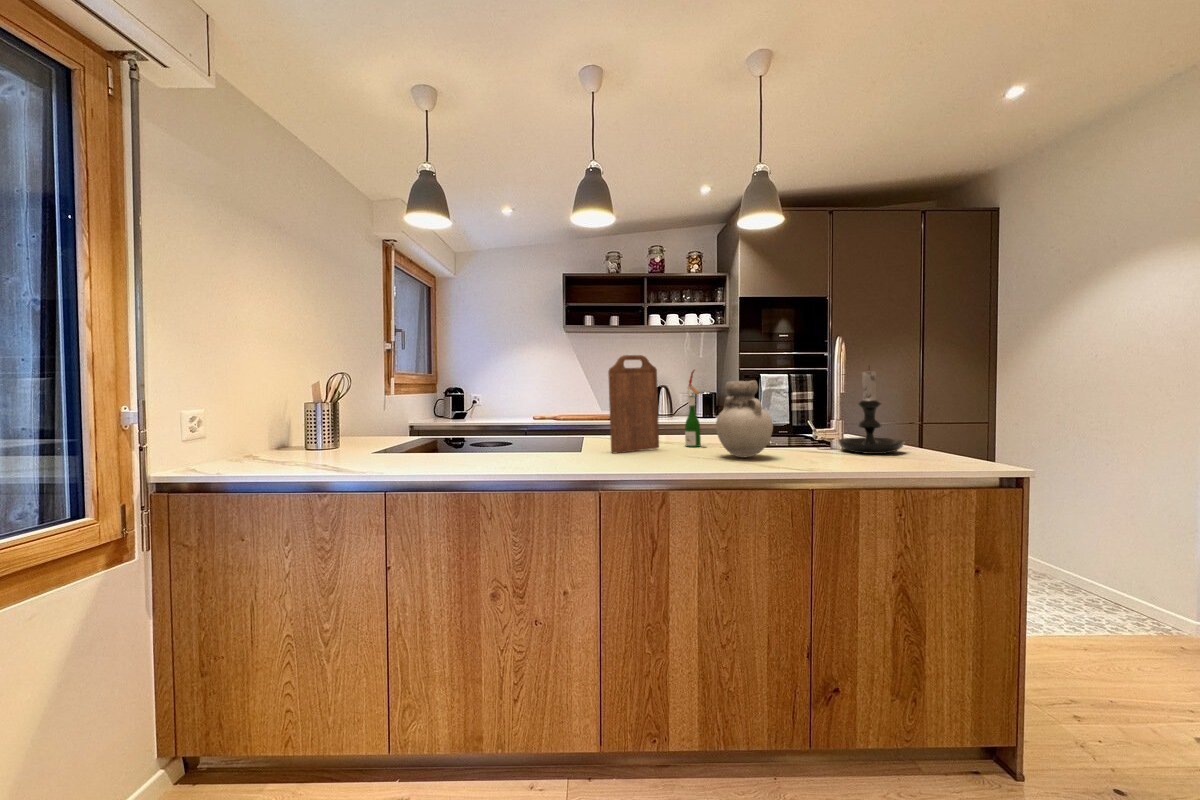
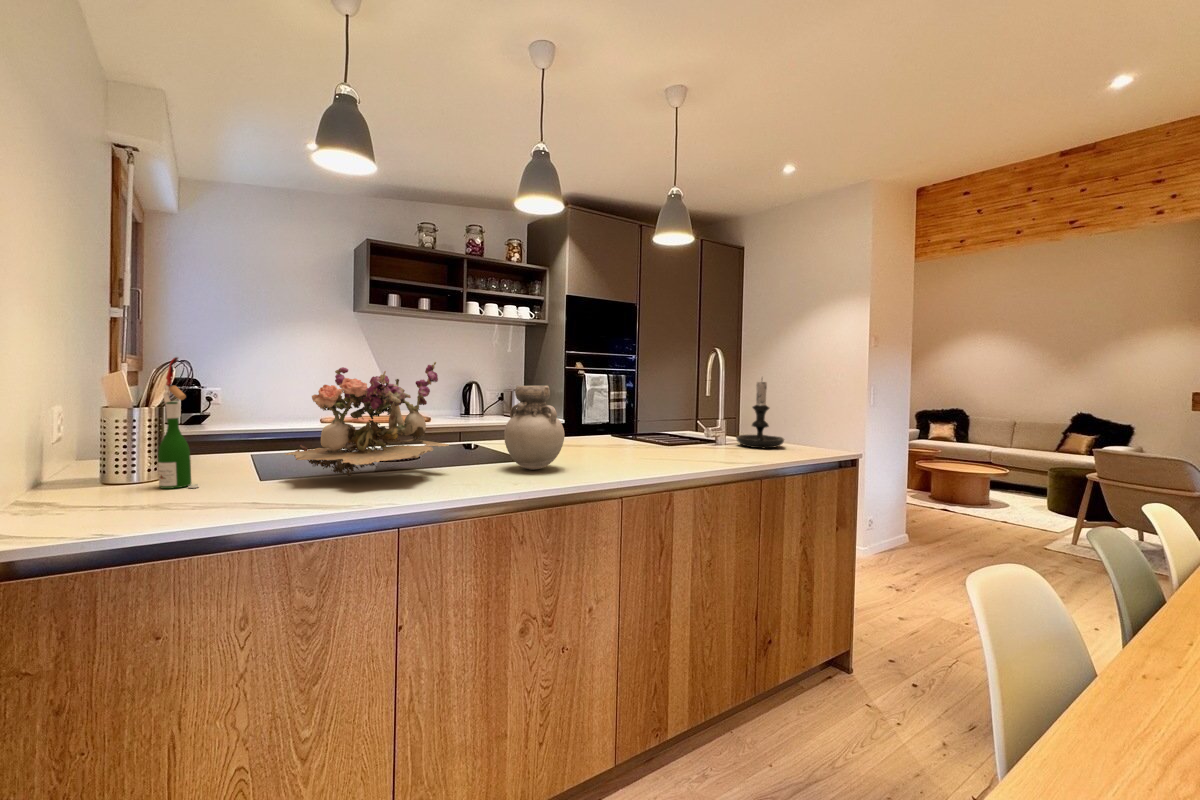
cutting board: present [608,355,659,453] -> none [575,357,606,459]
flower arrangement: none [364,367,479,456] -> present [285,362,449,477]
wine bottle: present [685,370,706,447] -> present [158,357,199,489]
vase: present [716,381,773,457] -> present [504,385,565,470]

